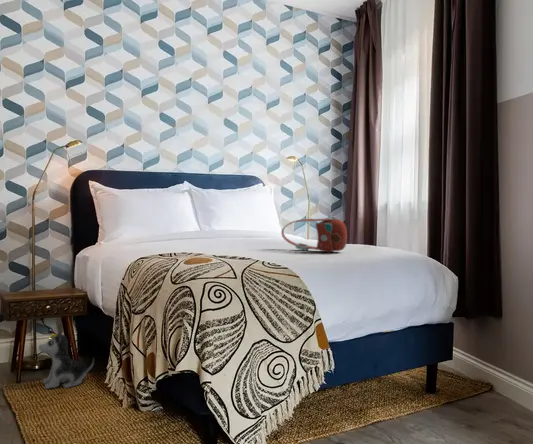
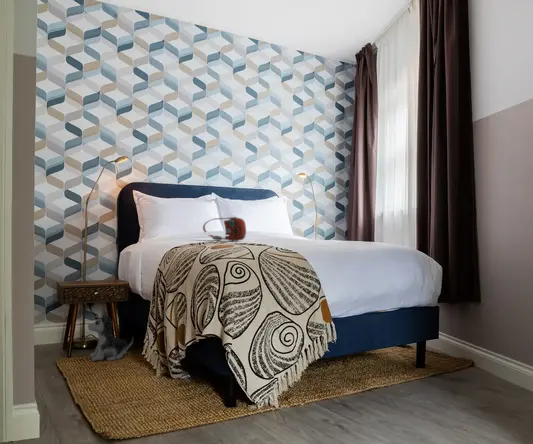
handbag: present [282,218,347,252] -> present [203,217,246,241]

